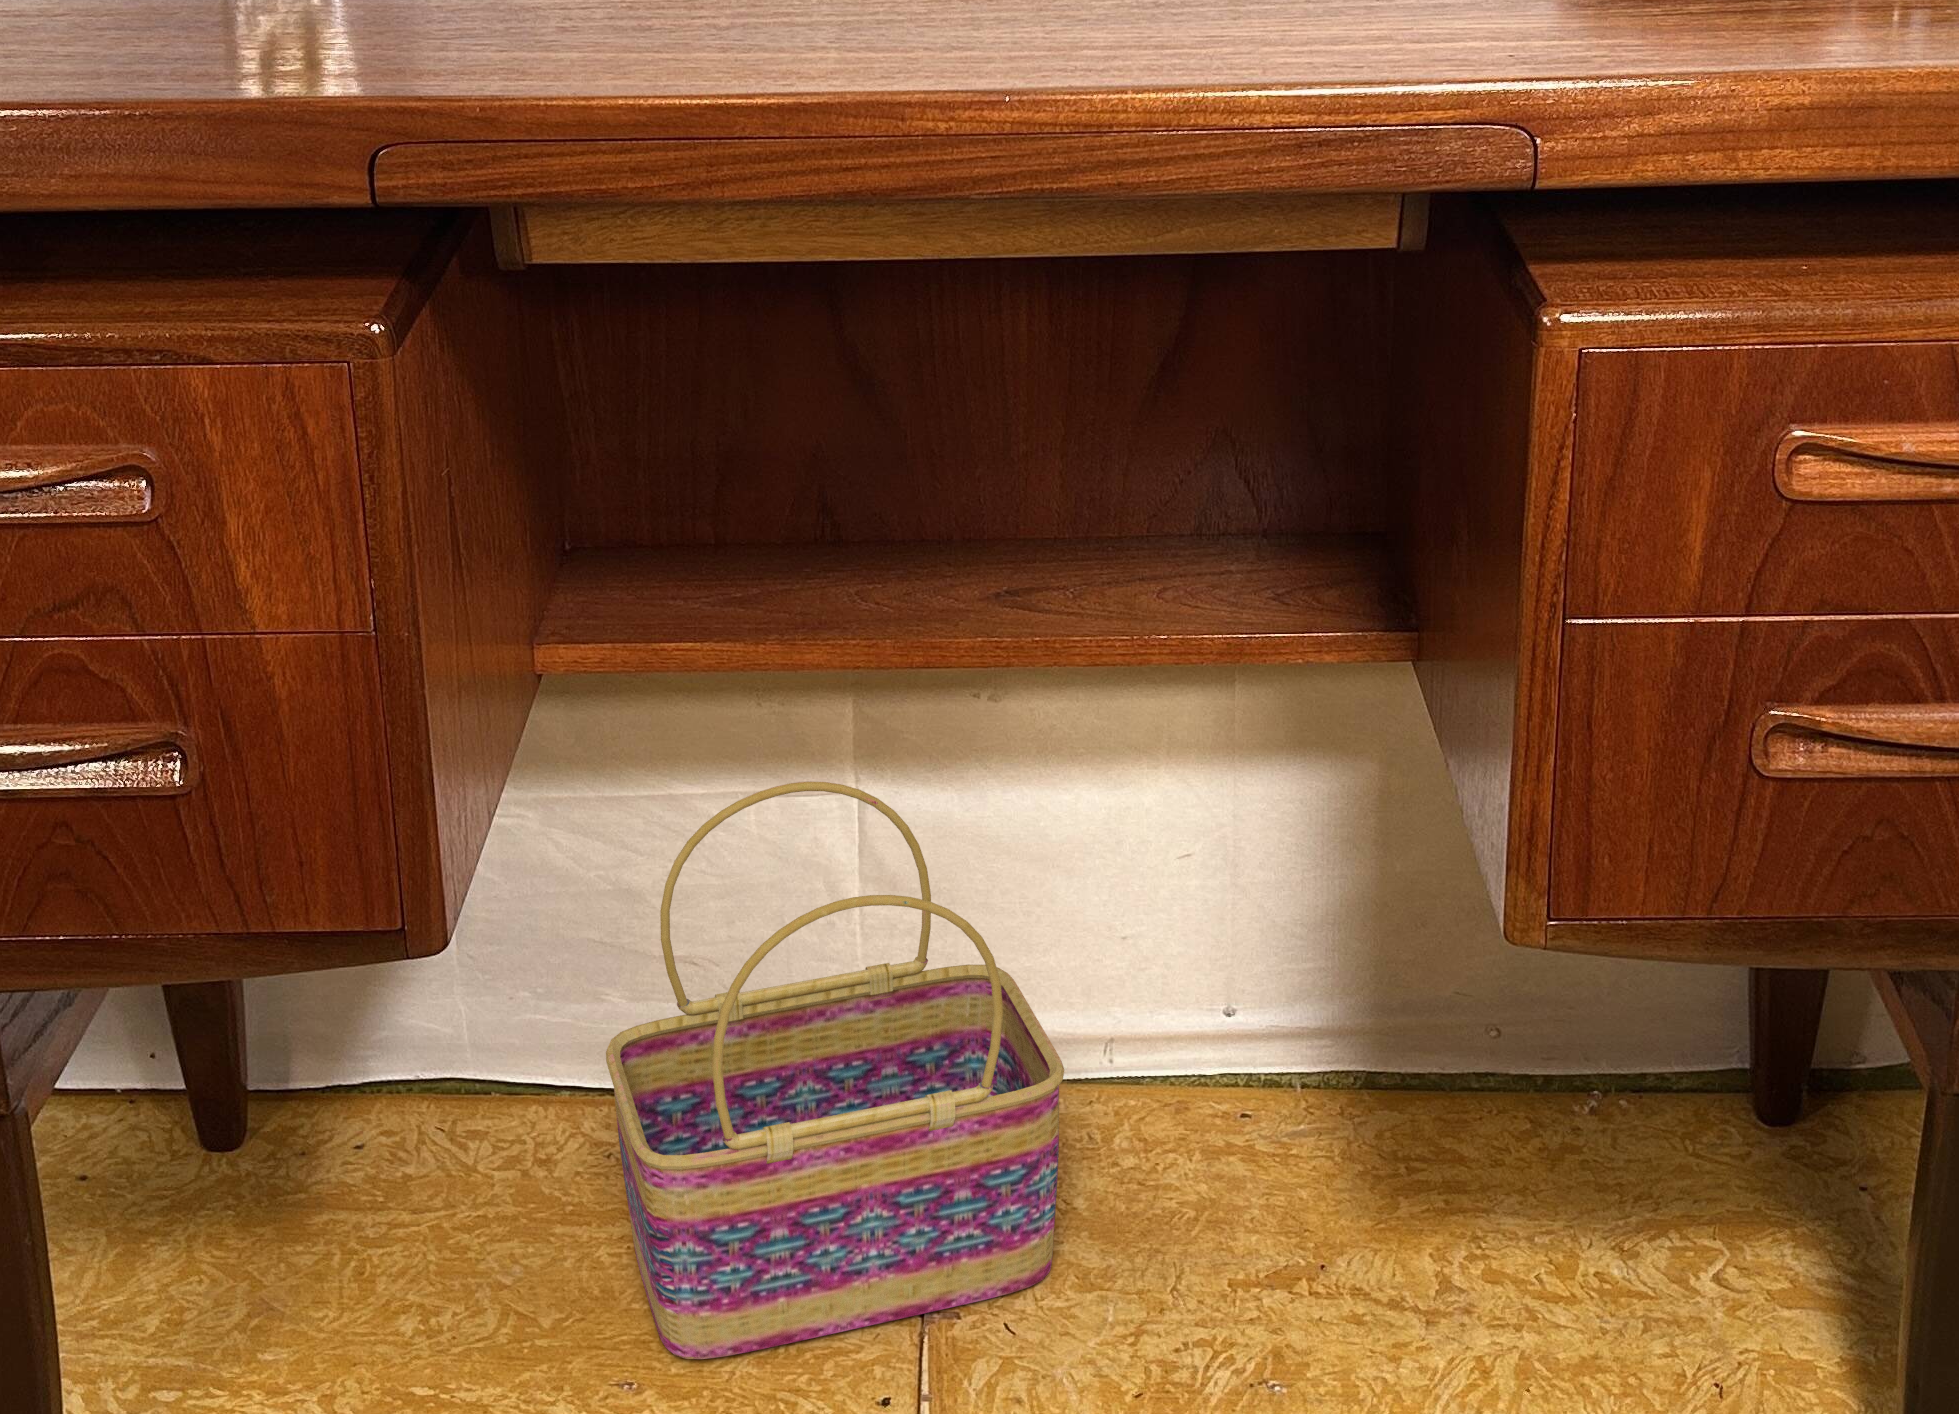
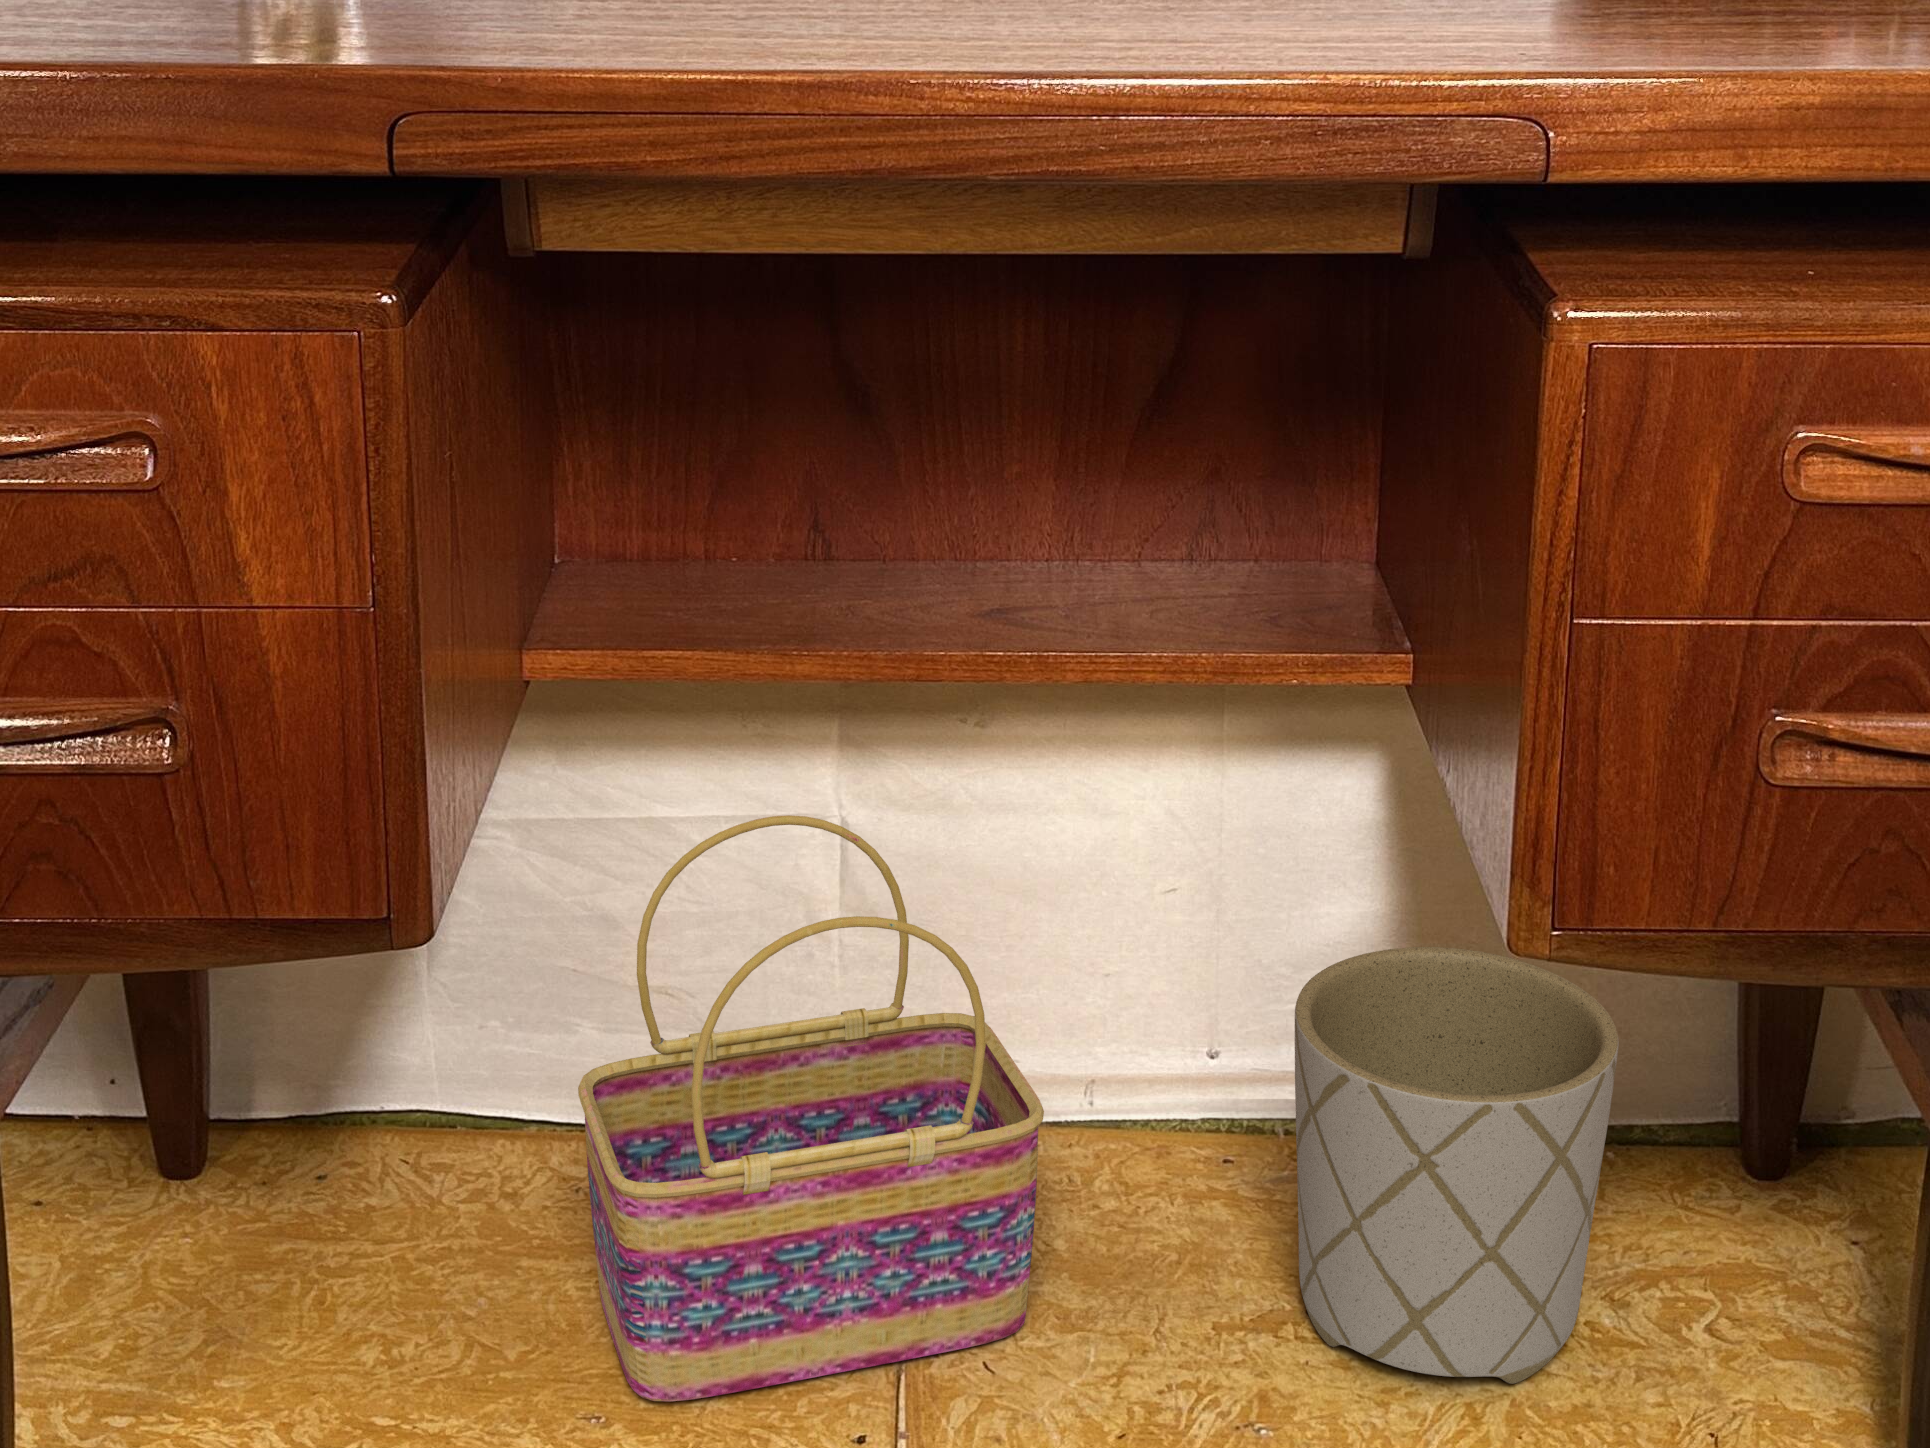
planter: none [1311,894,1630,1327] -> present [1295,947,1619,1384]

